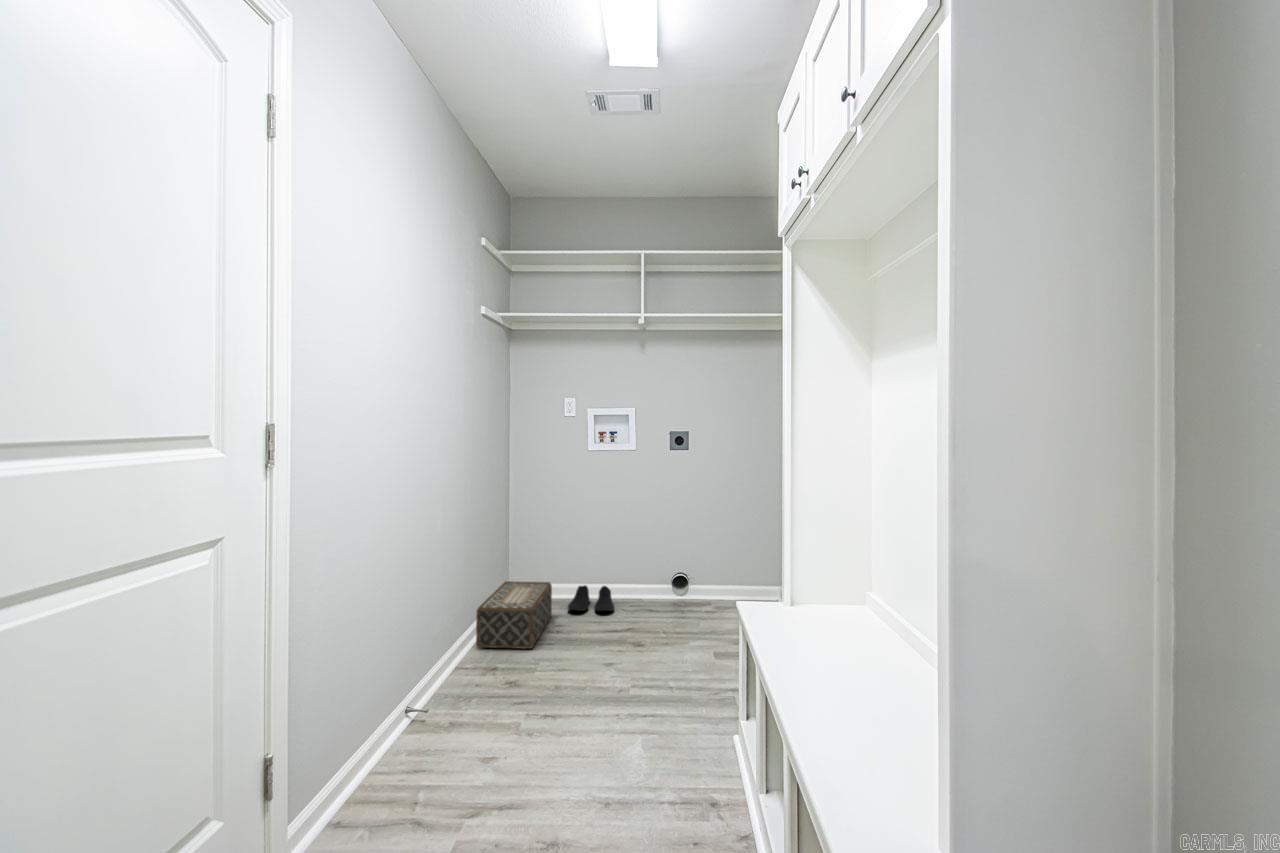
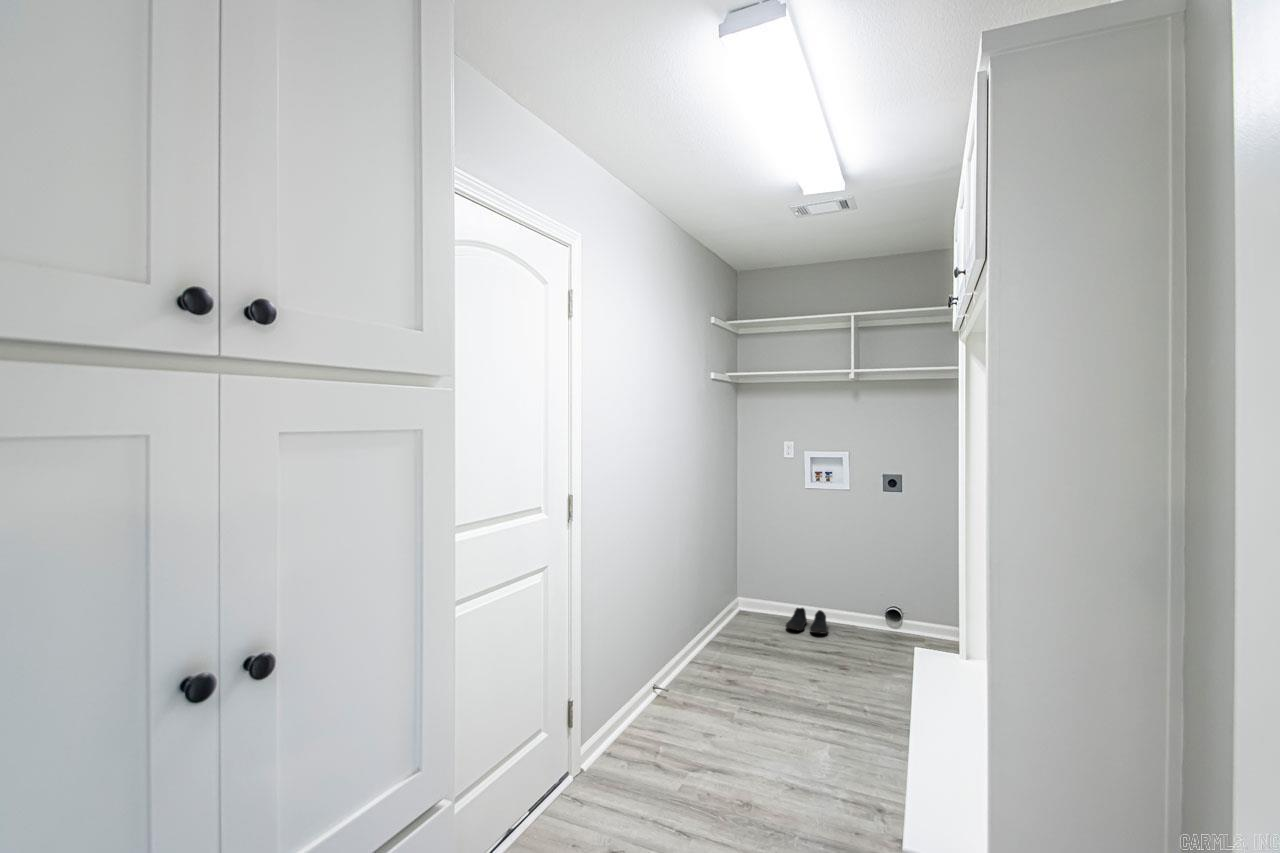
woven basket: present [476,581,552,649] -> none [707,597,771,657]

